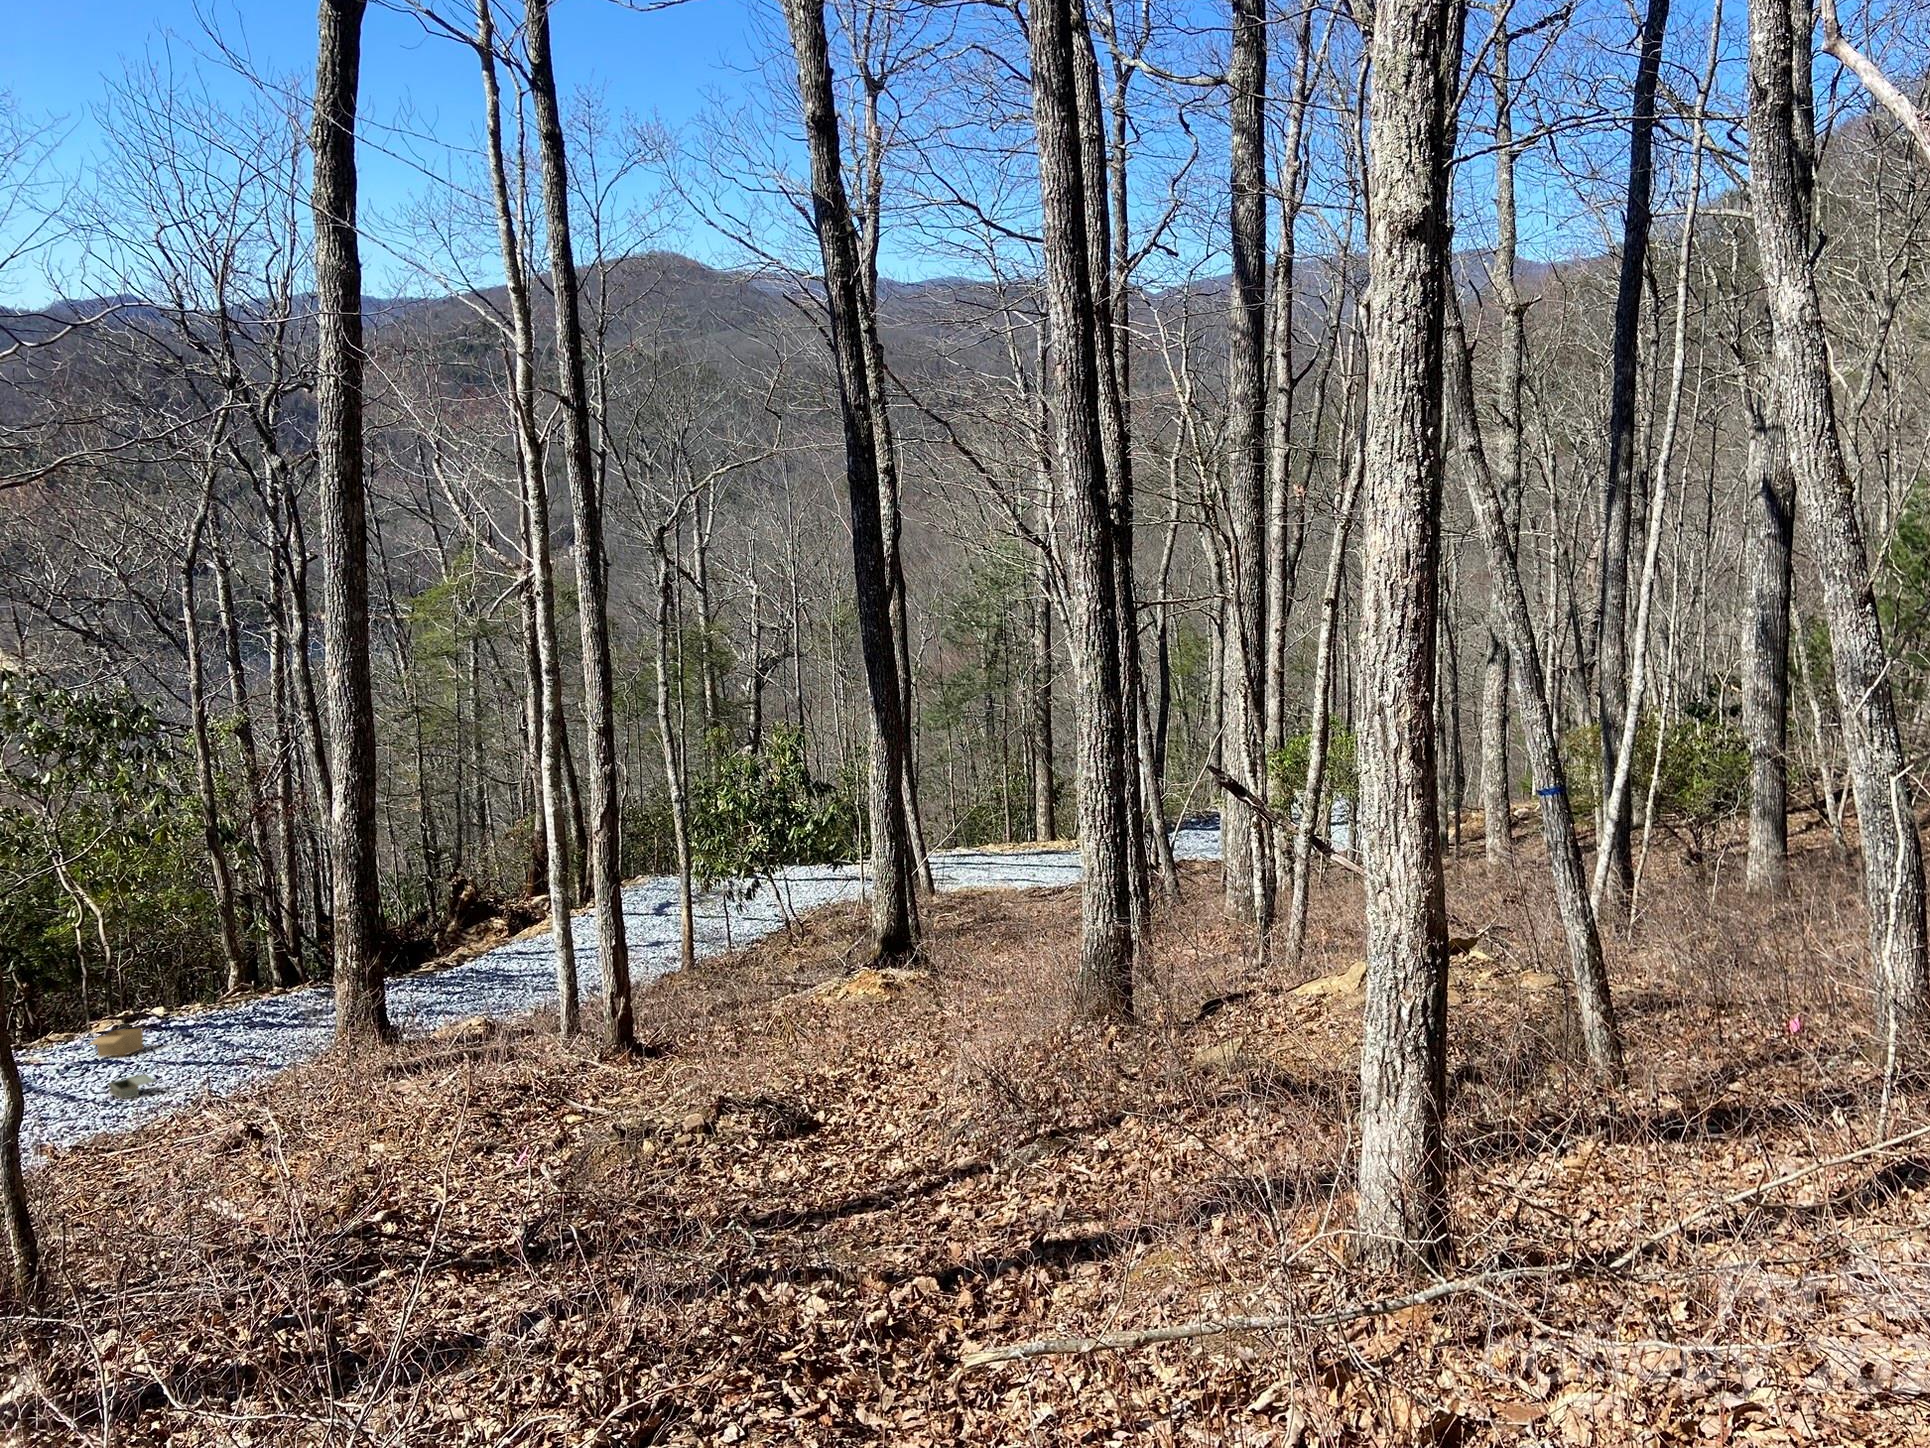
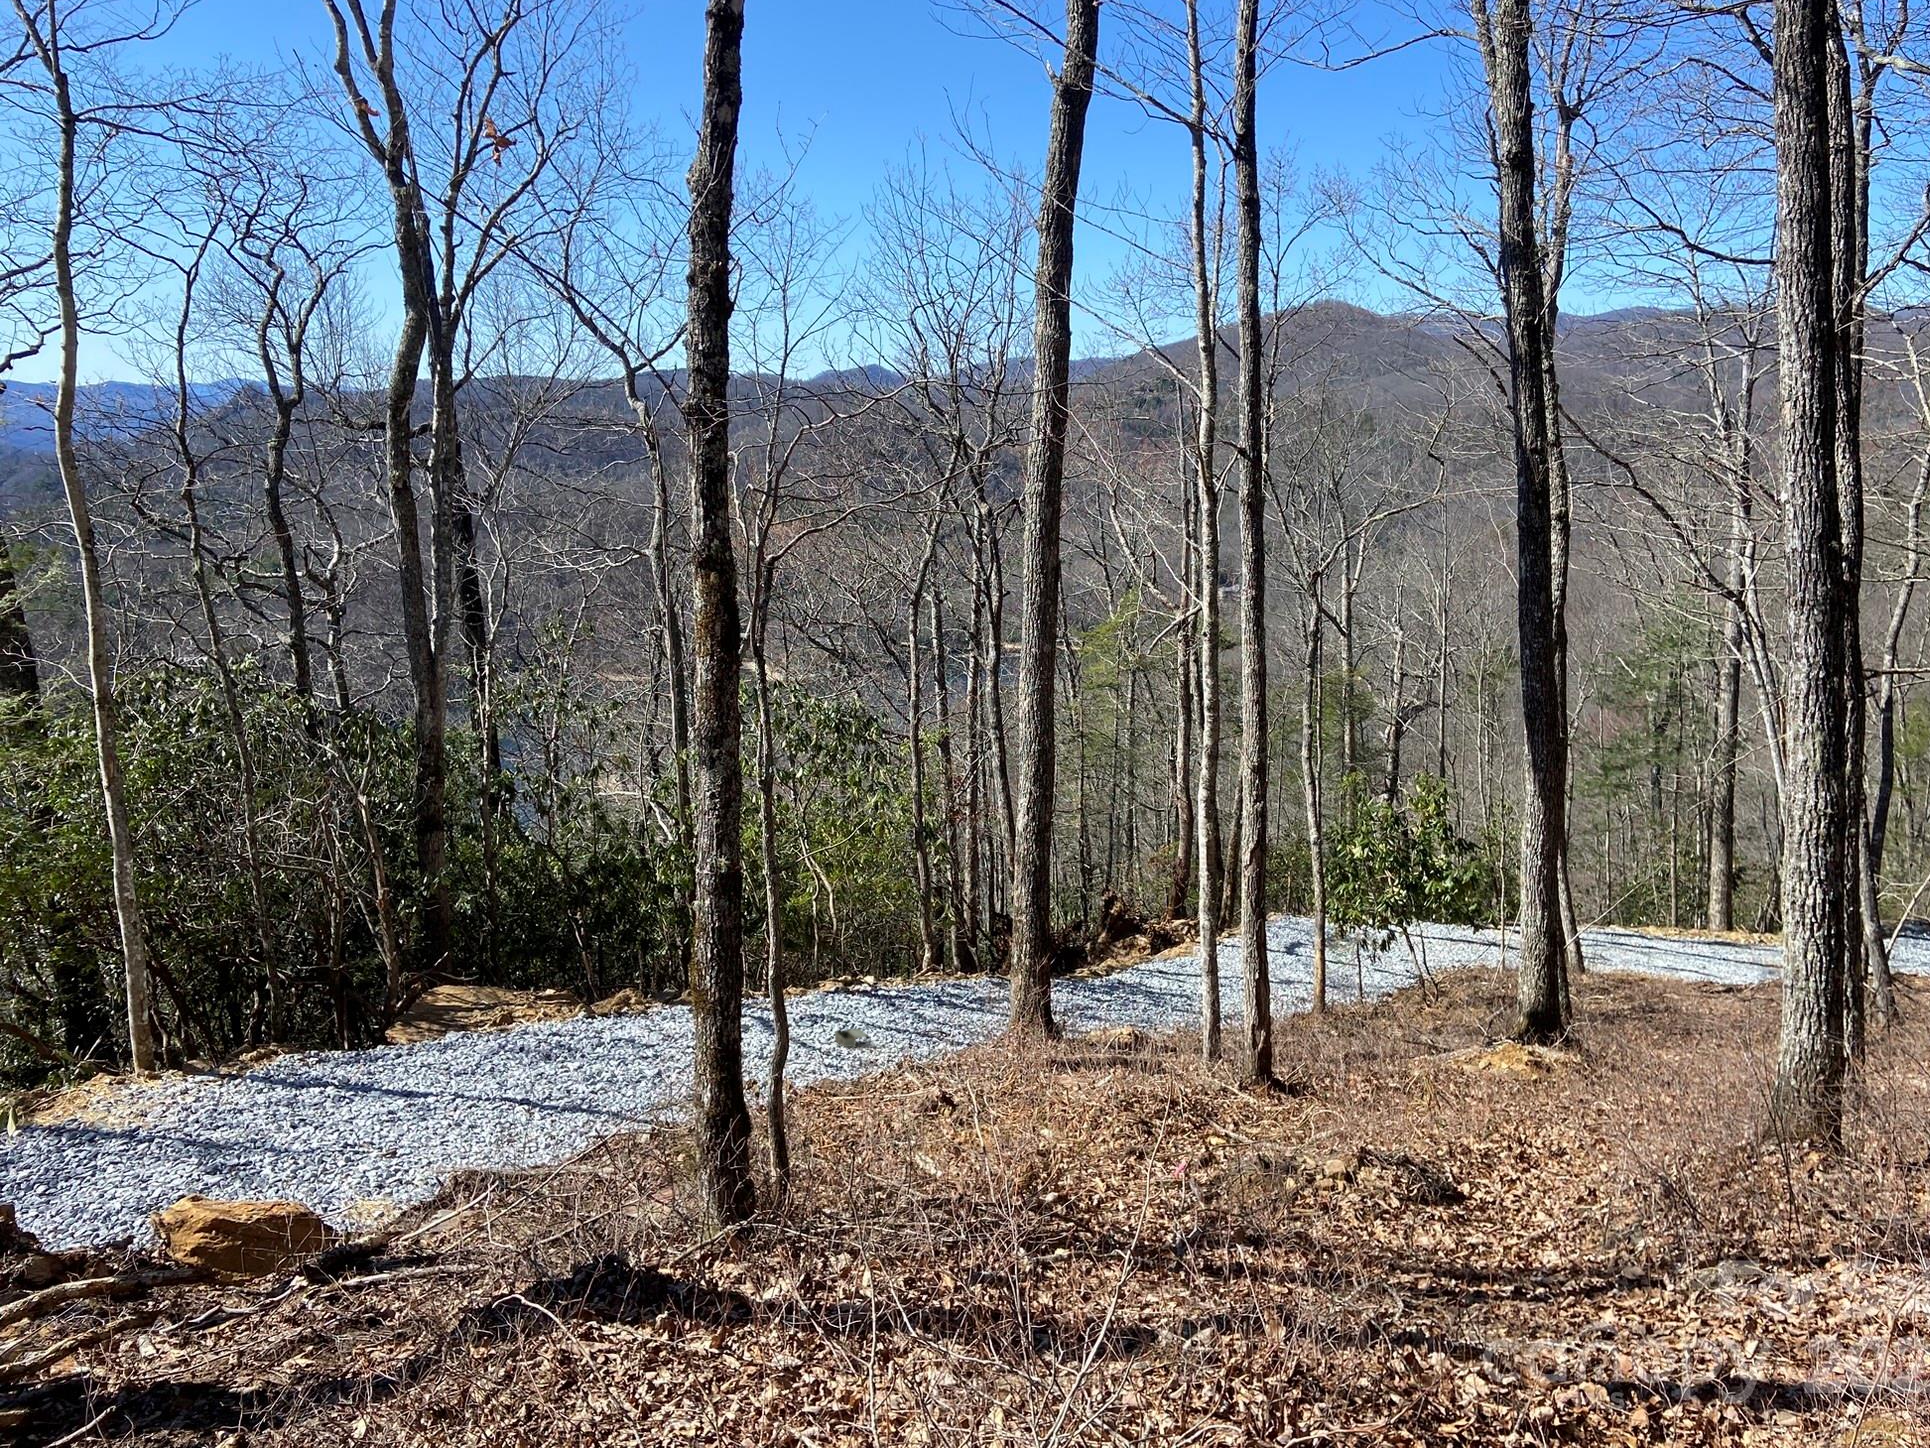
cardboard box: present [90,1029,143,1057] -> none [814,985,857,1009]

